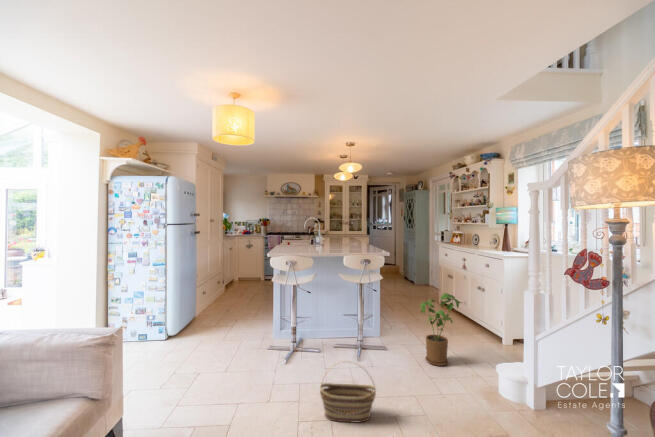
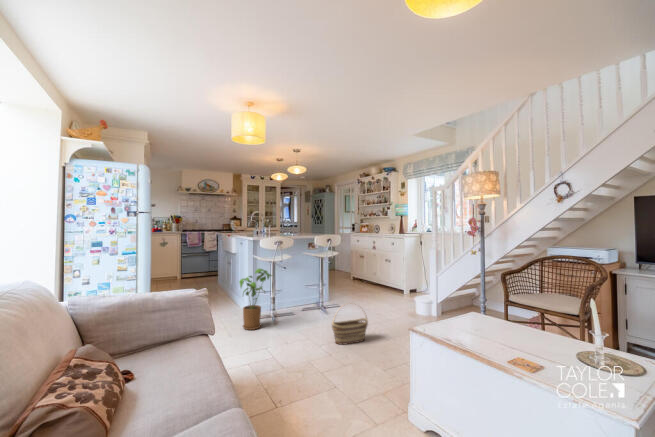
house plant: present [421,293,461,366] -> present [239,269,272,330]

